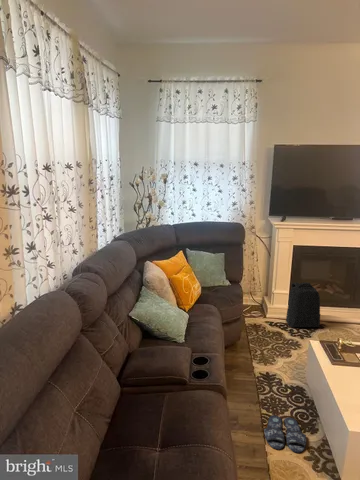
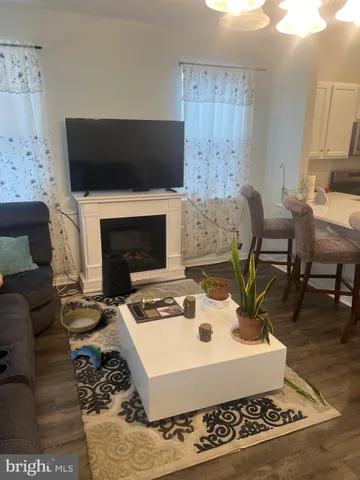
basket: none [246,318,287,357] -> present [61,295,101,332]
plush toy: none [255,373,286,401] -> present [71,346,101,370]
slippers: present [264,415,306,453] -> none [81,382,120,417]

